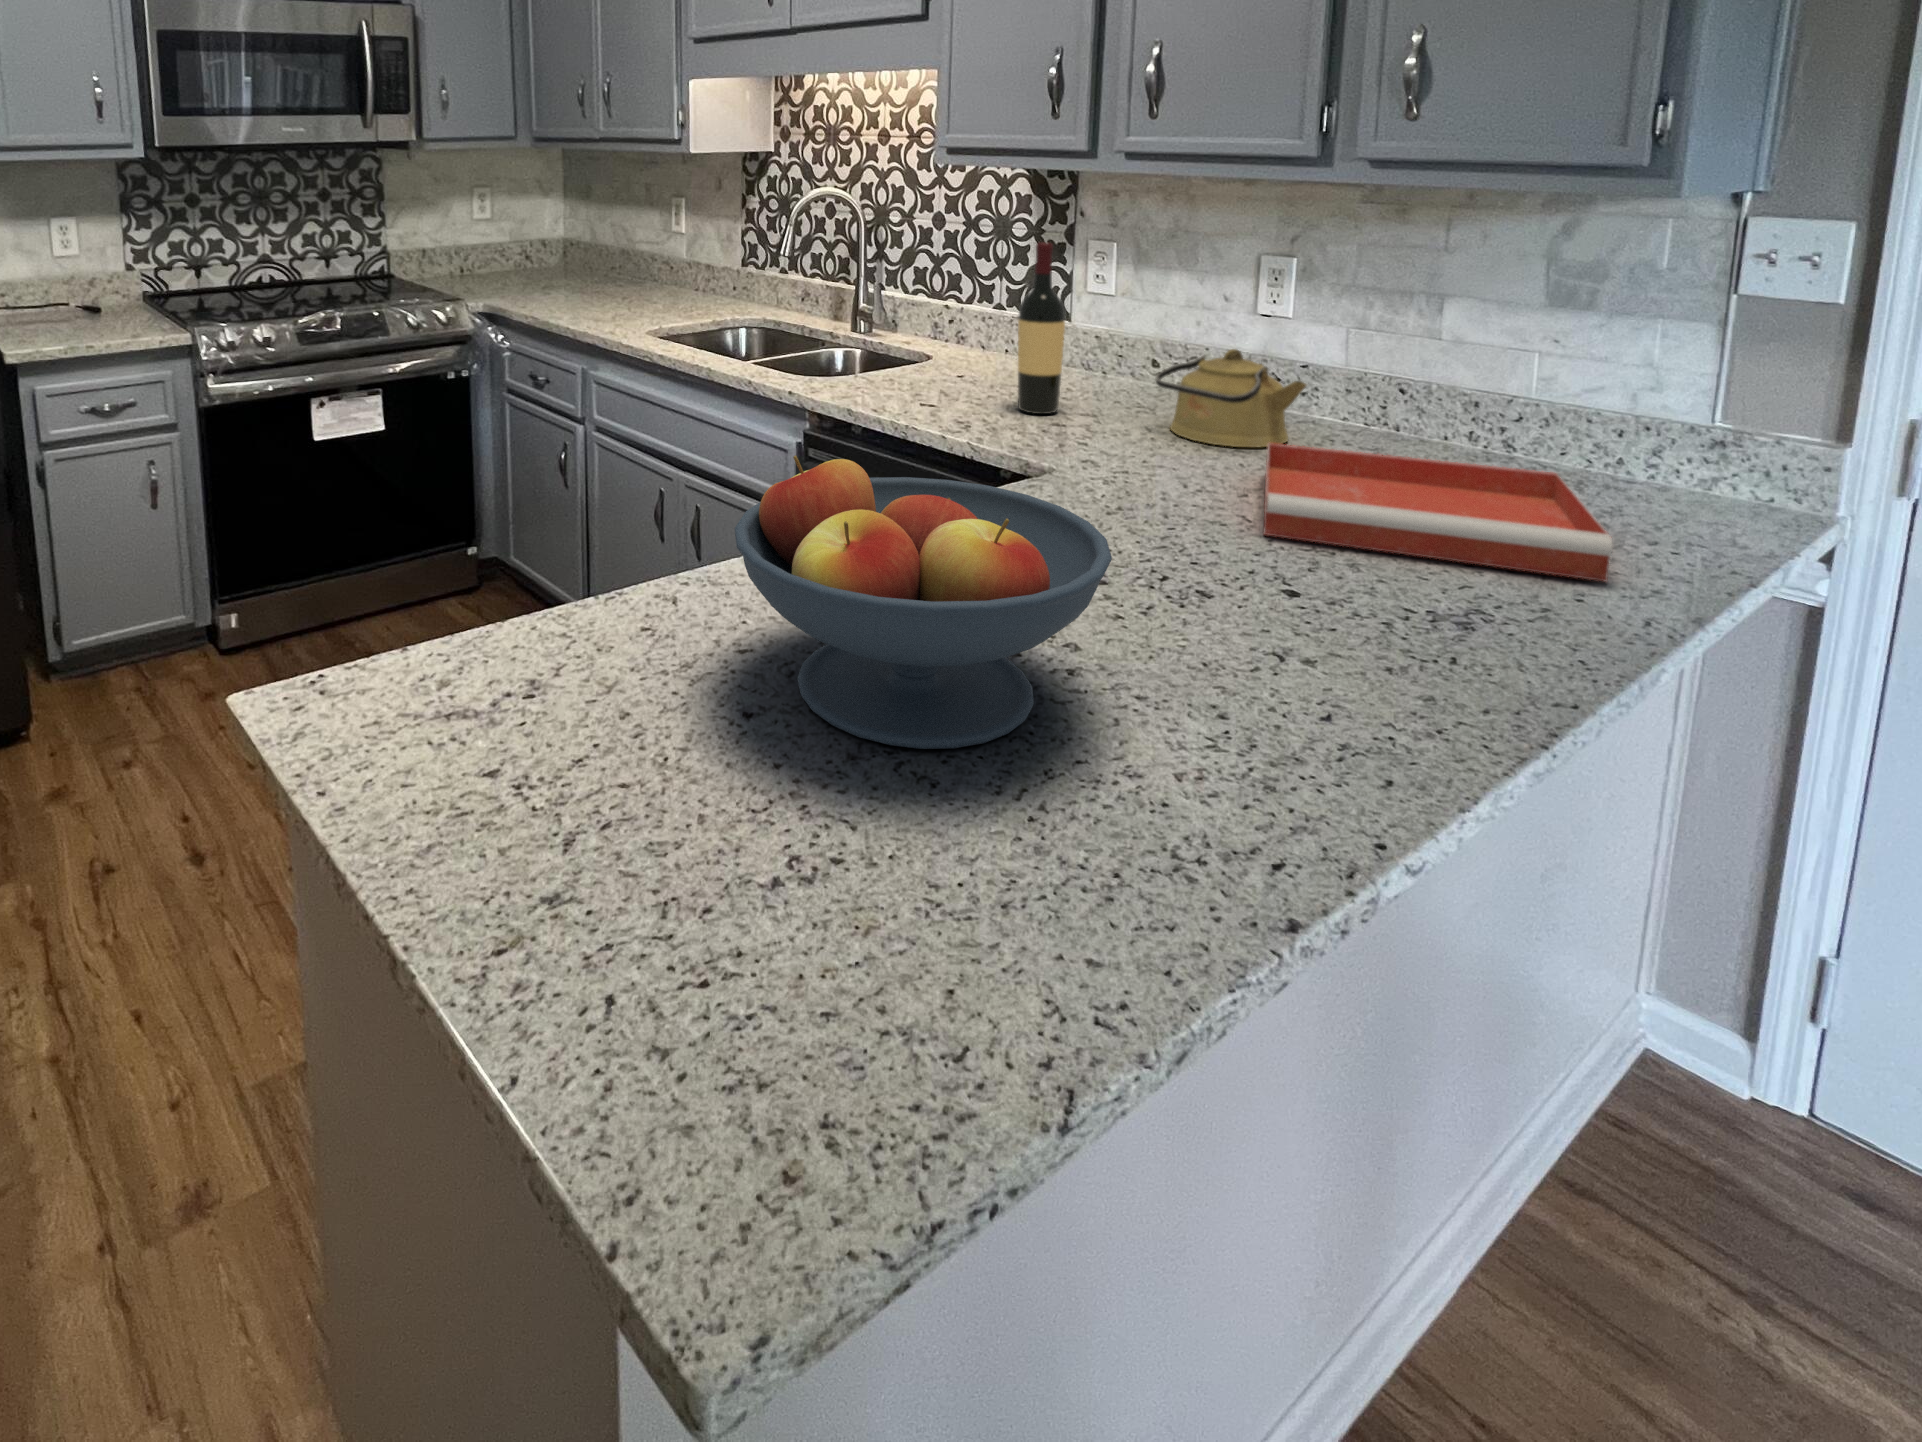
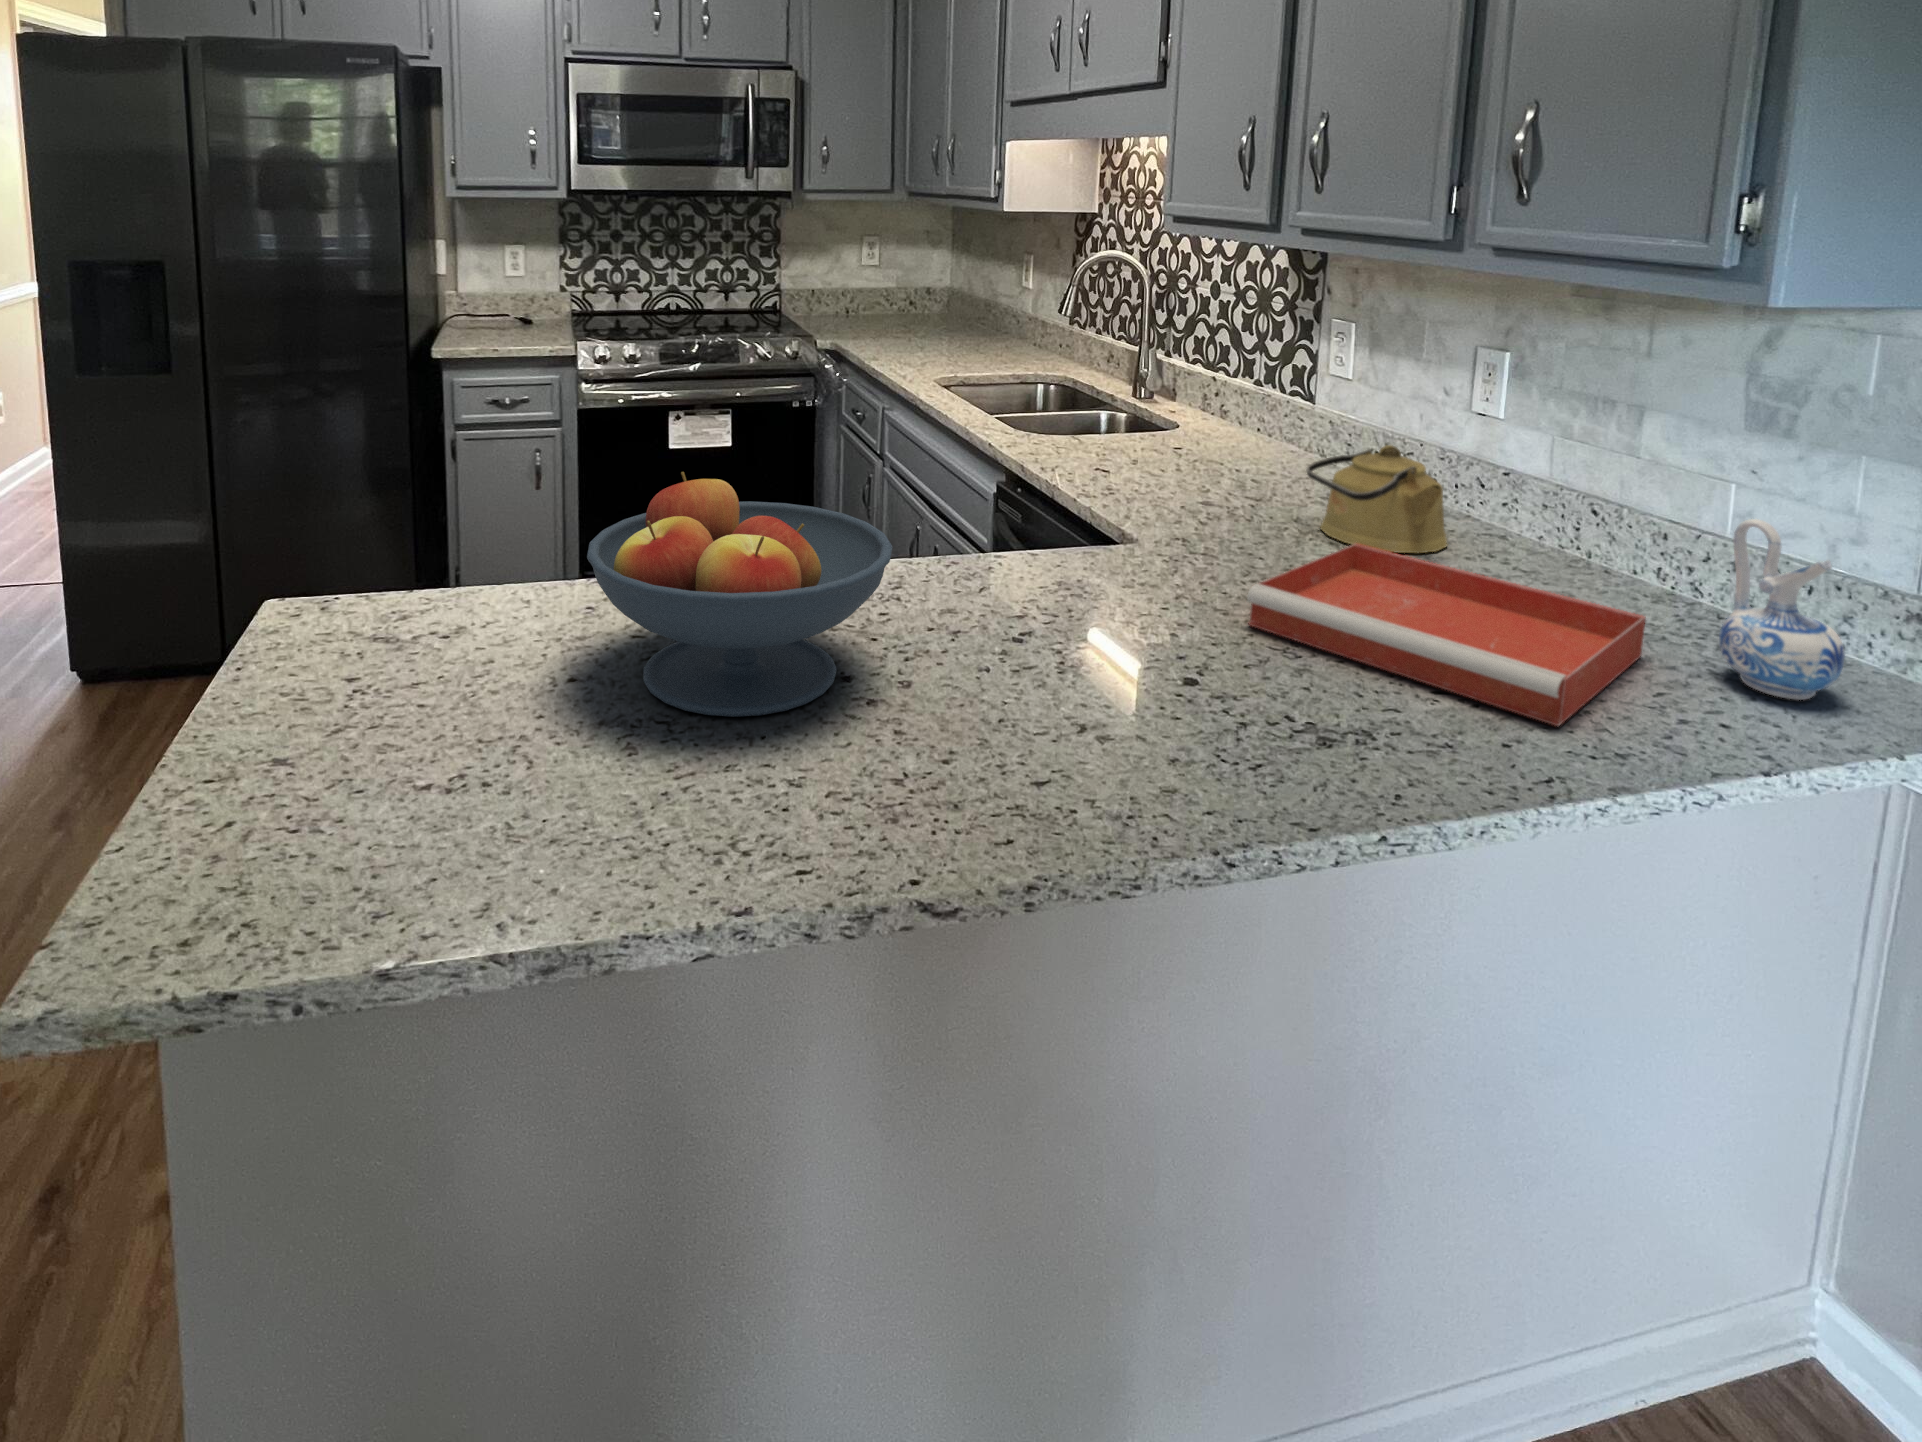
wine bottle: present [1018,242,1066,414] -> none [1189,318,1240,493]
ceramic pitcher: none [1615,377,1724,525] -> present [1719,519,1845,700]

